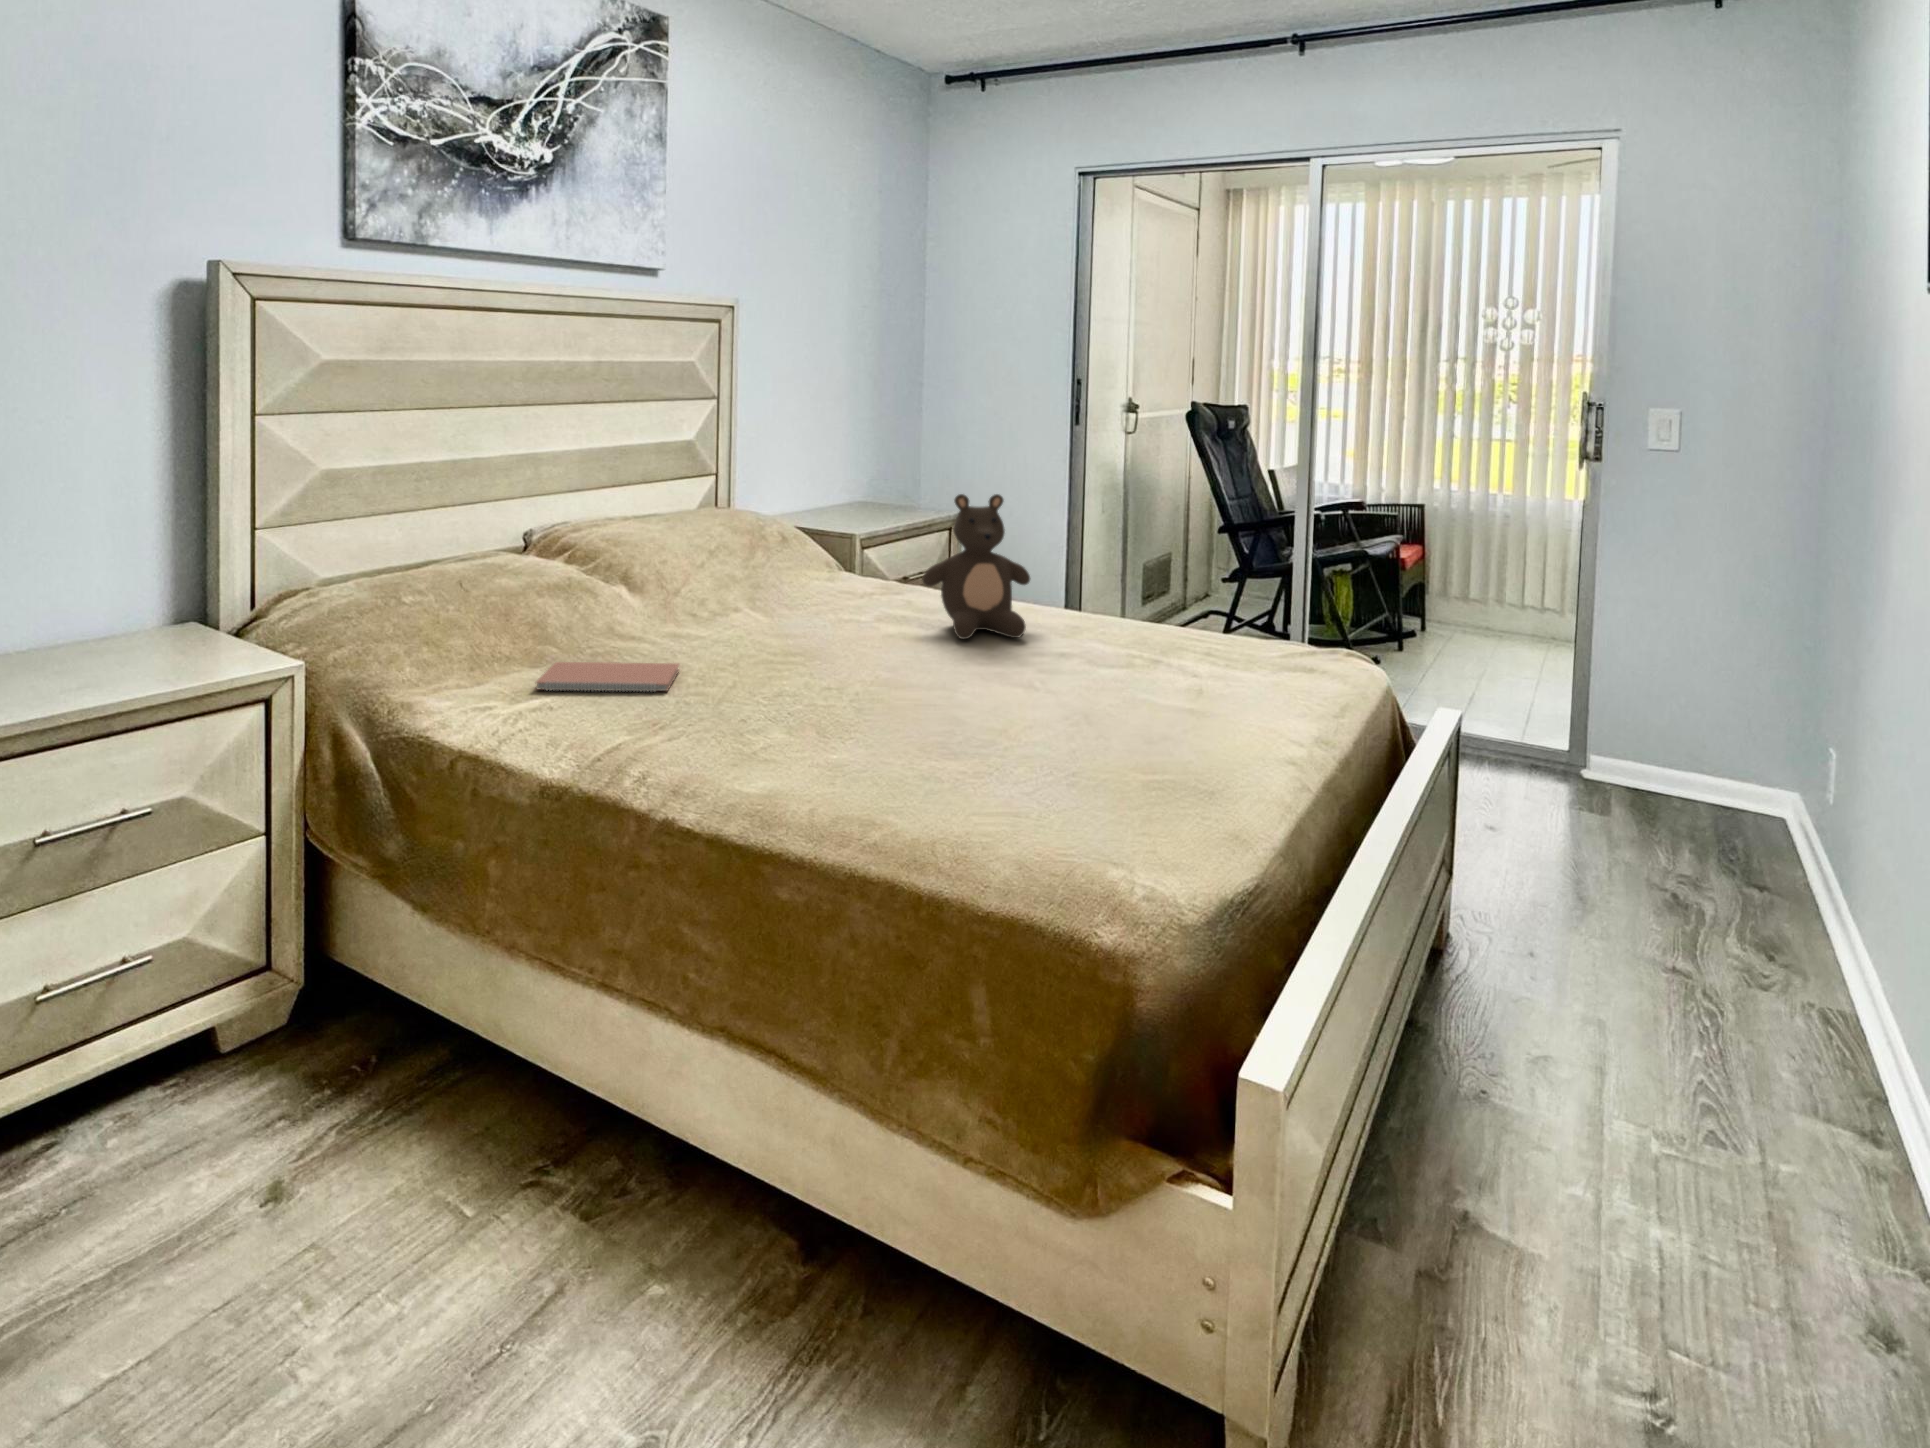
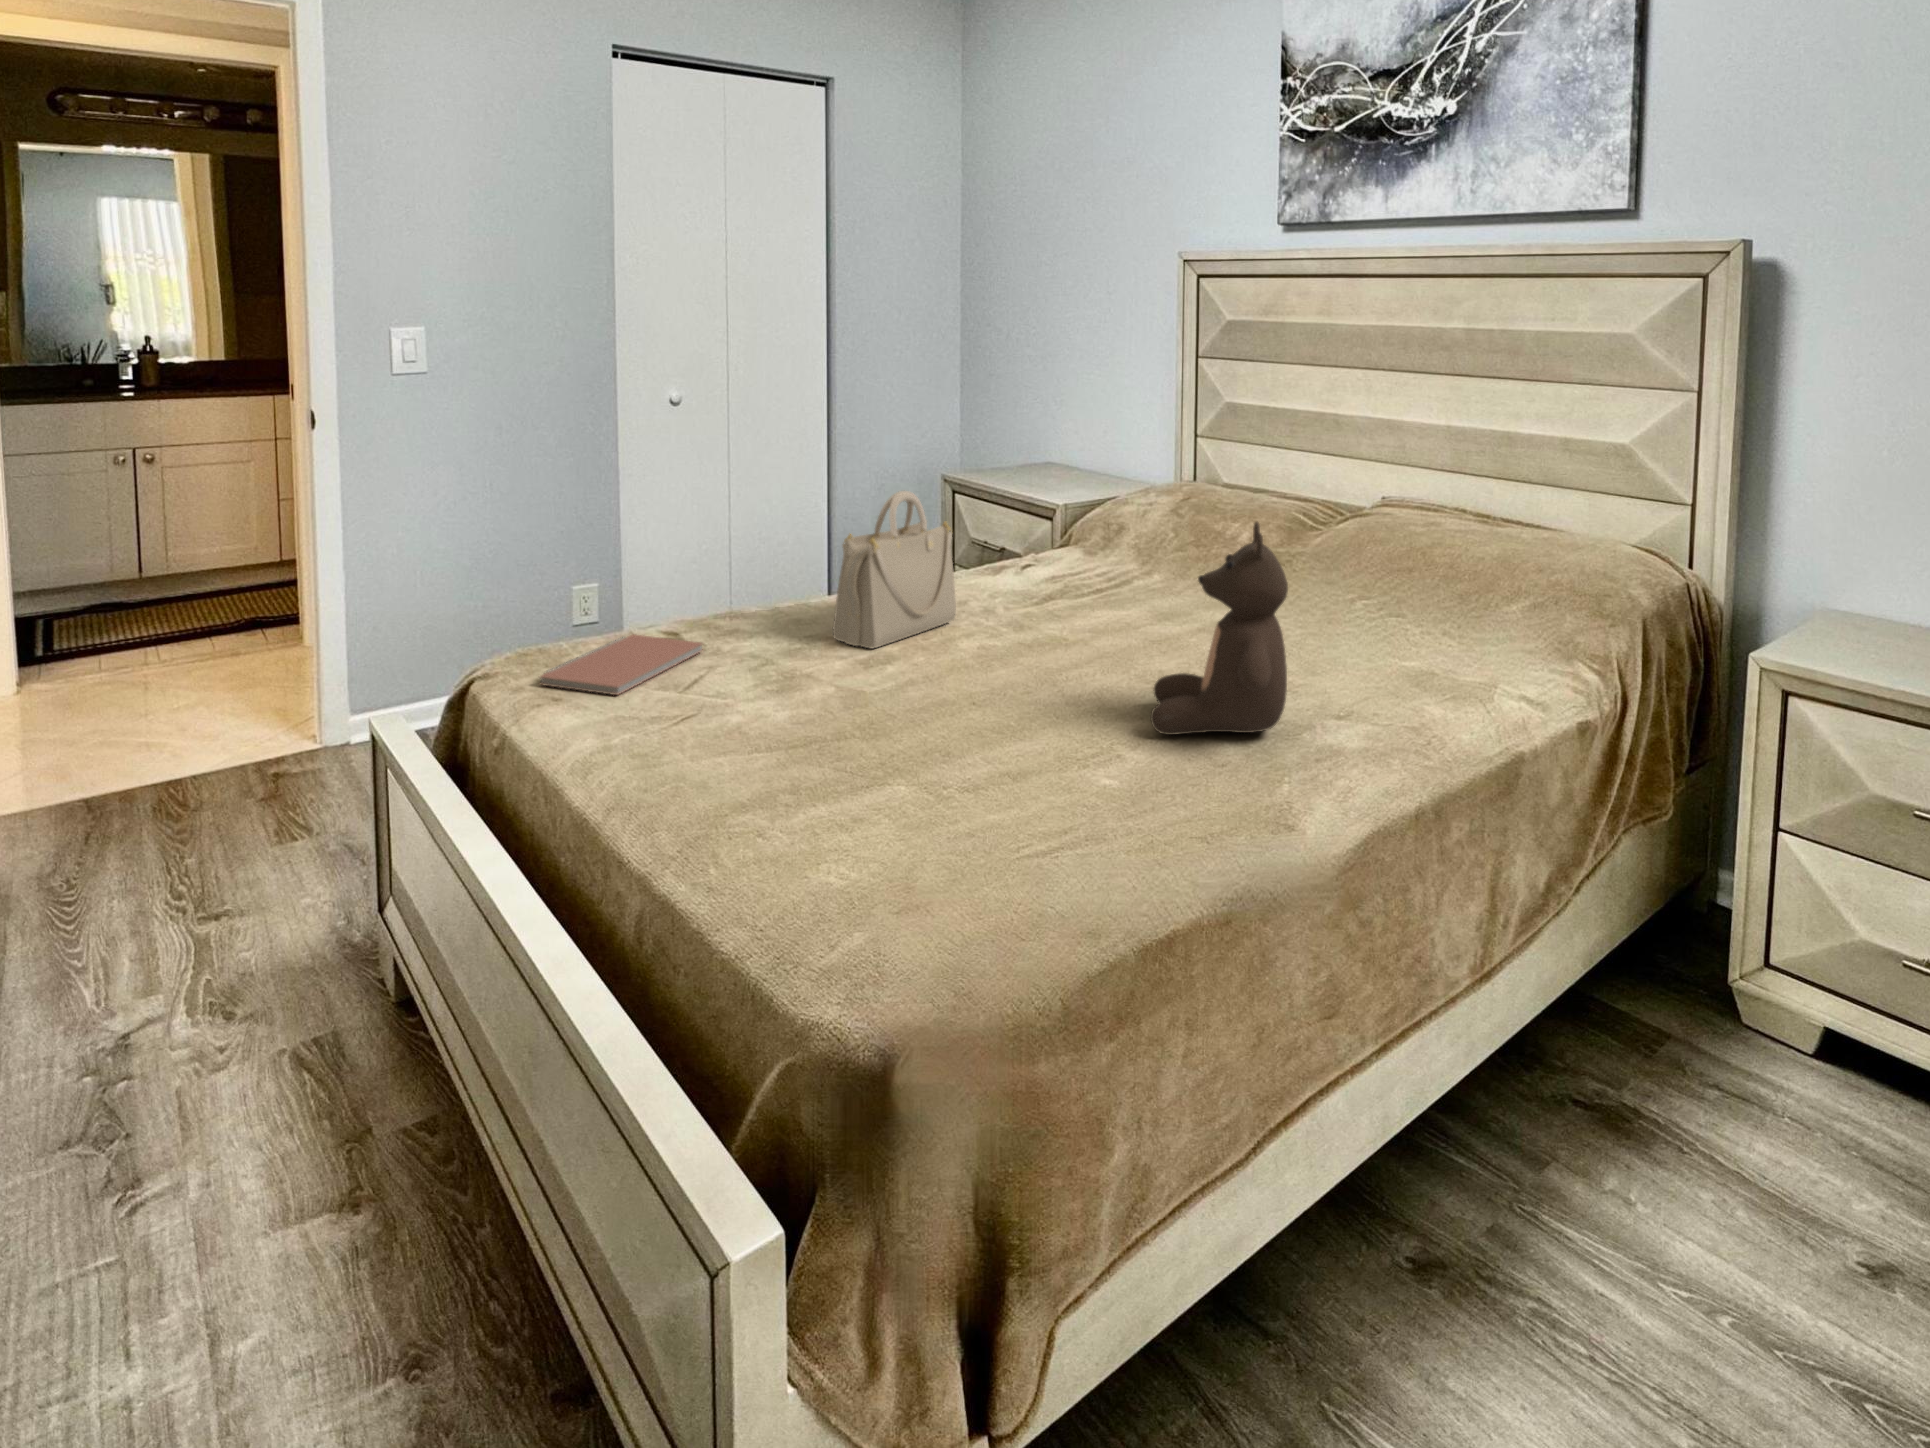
handbag: none [782,566,935,736] -> present [833,491,956,649]
notebook: present [535,662,679,692] -> present [540,634,703,695]

